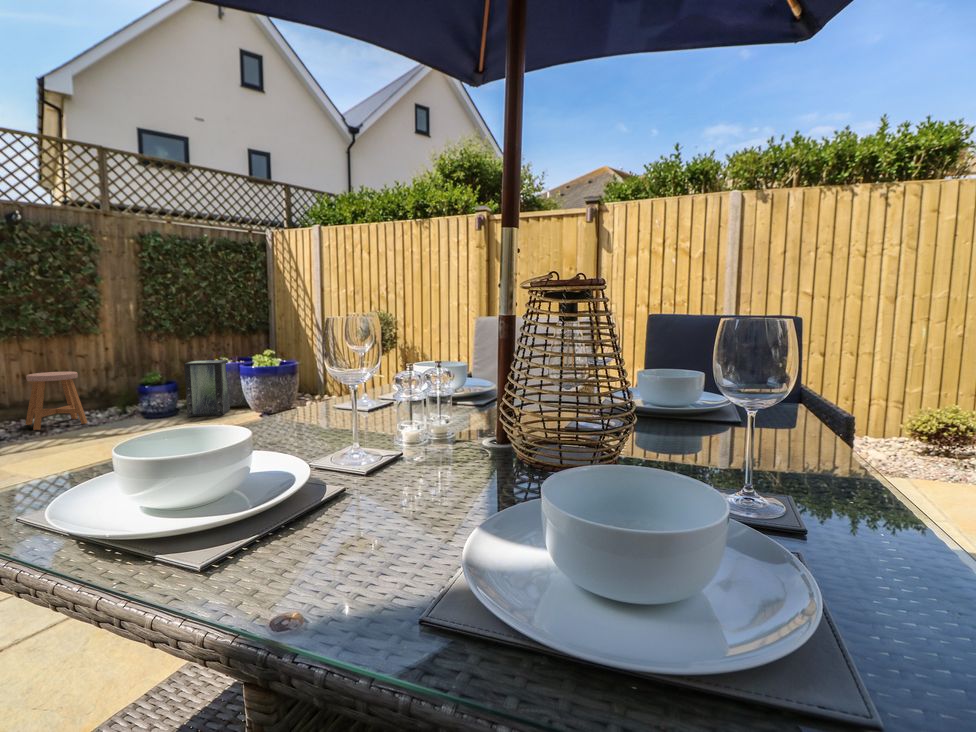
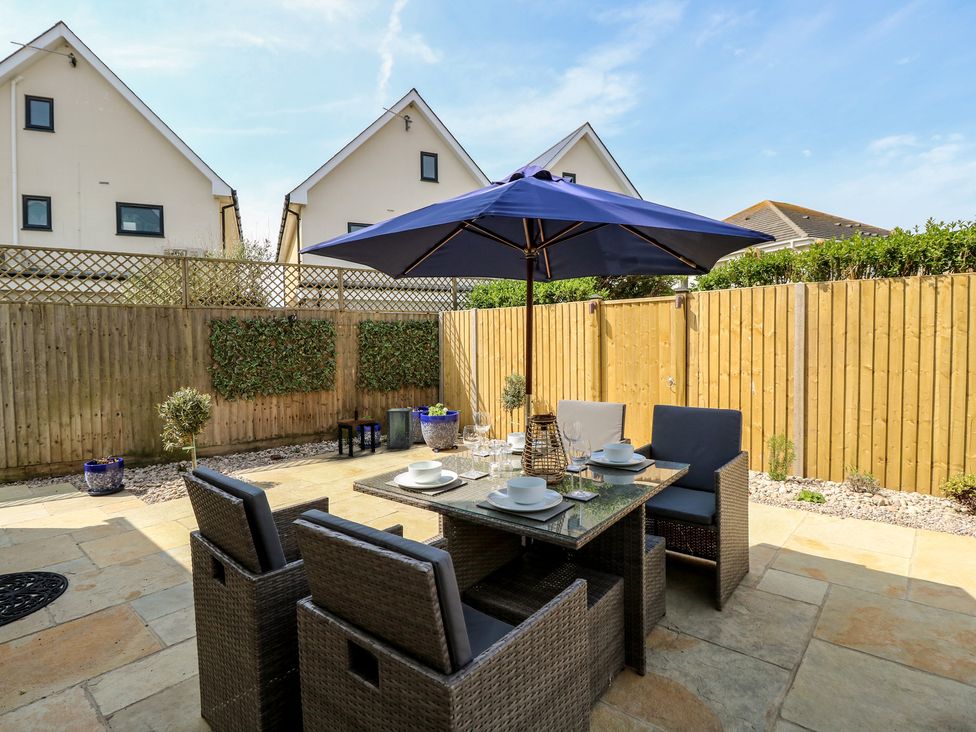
side table: none [98,356,167,431] -> present [336,407,376,457]
stool: present [25,372,88,430] -> none [293,415,328,454]

